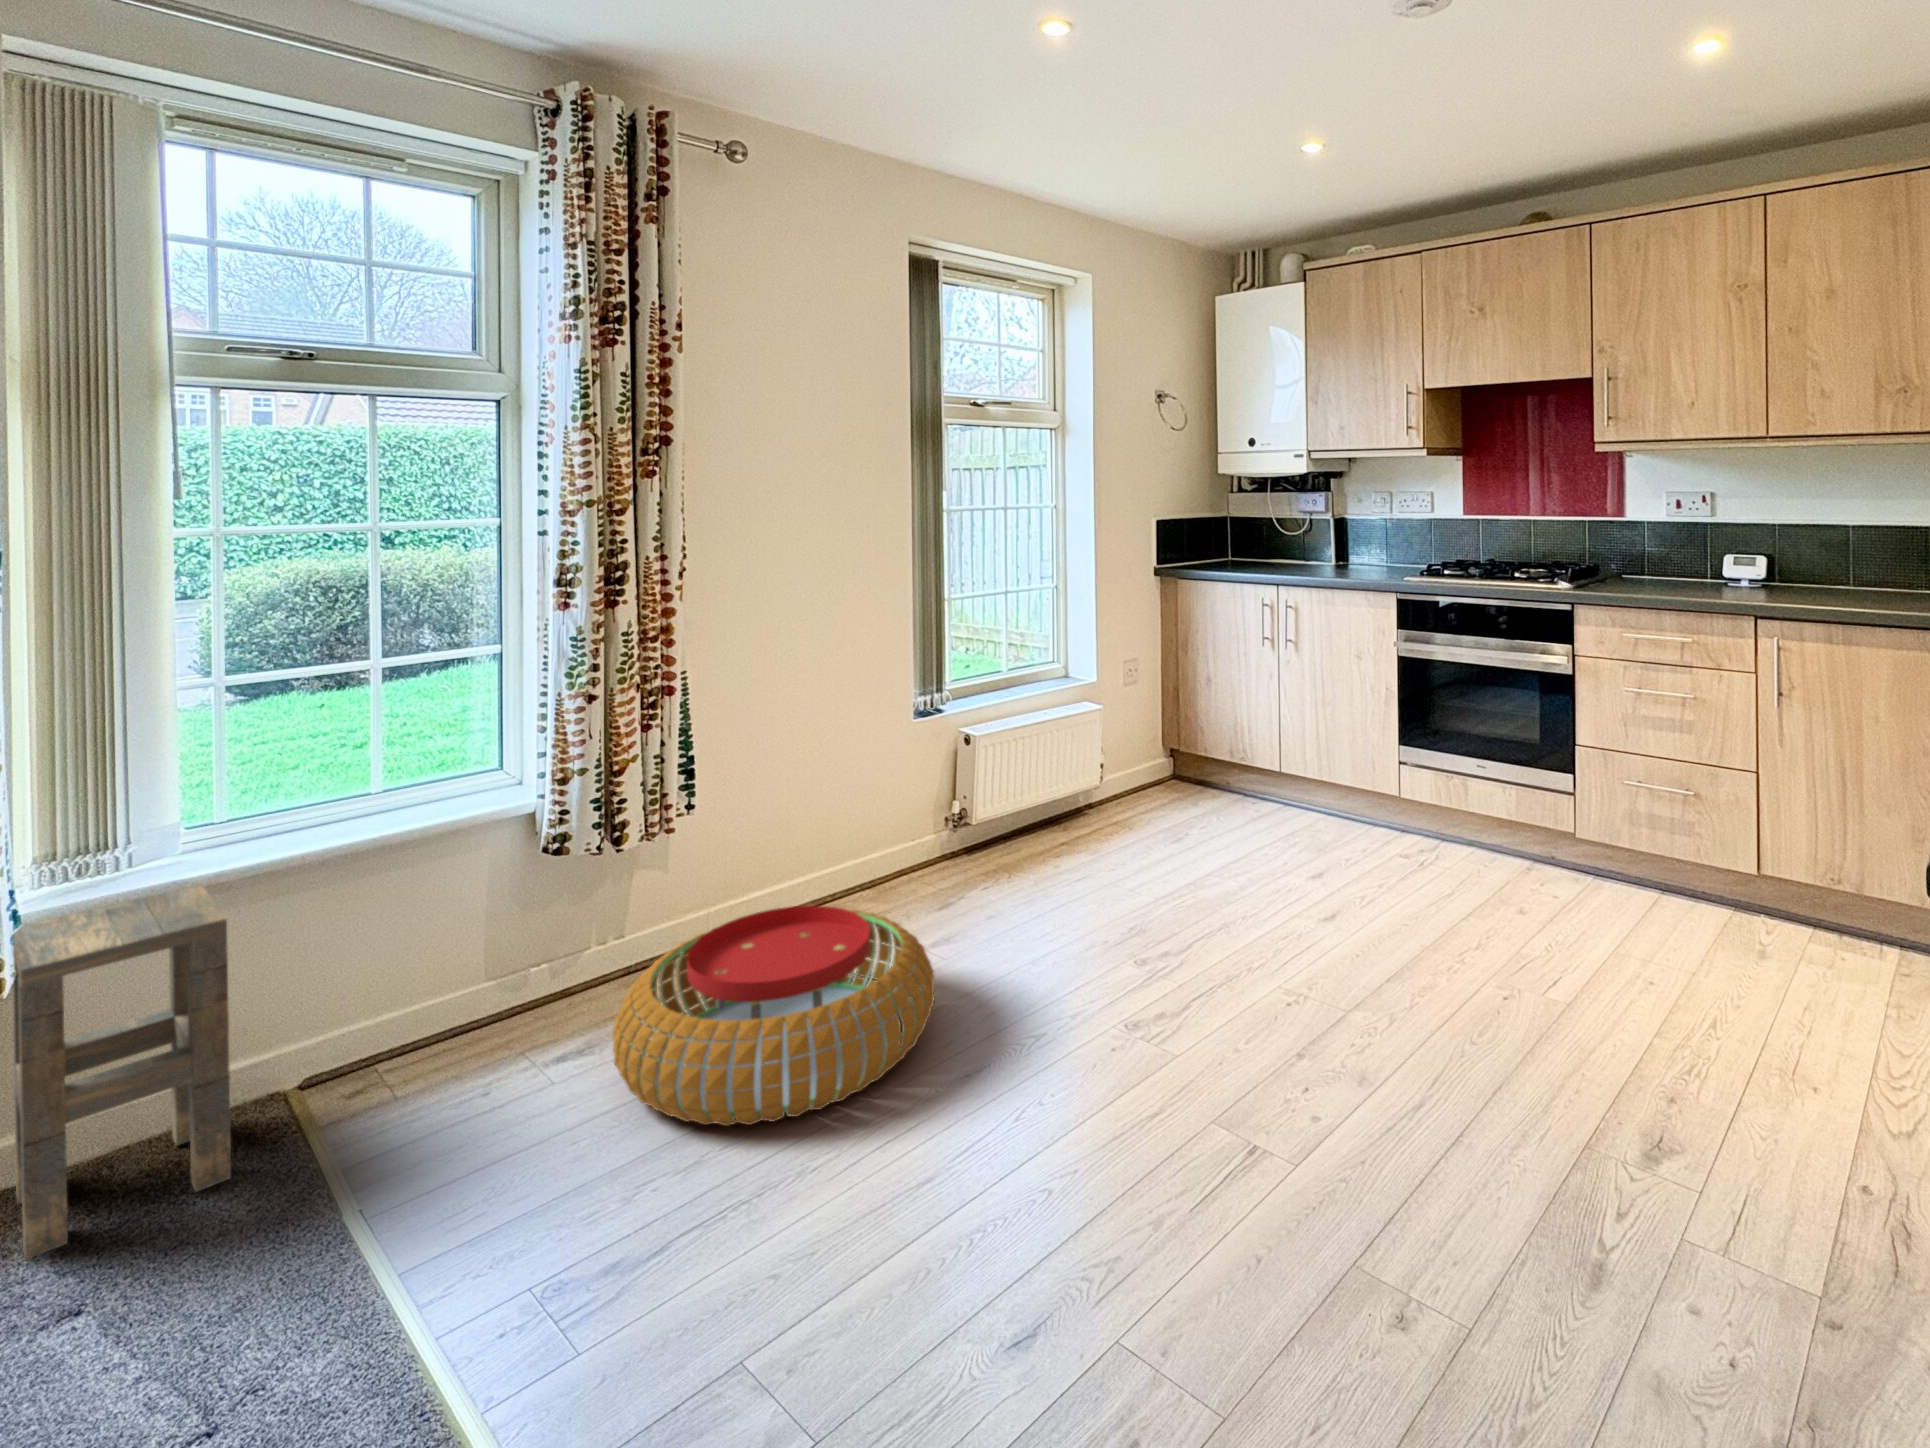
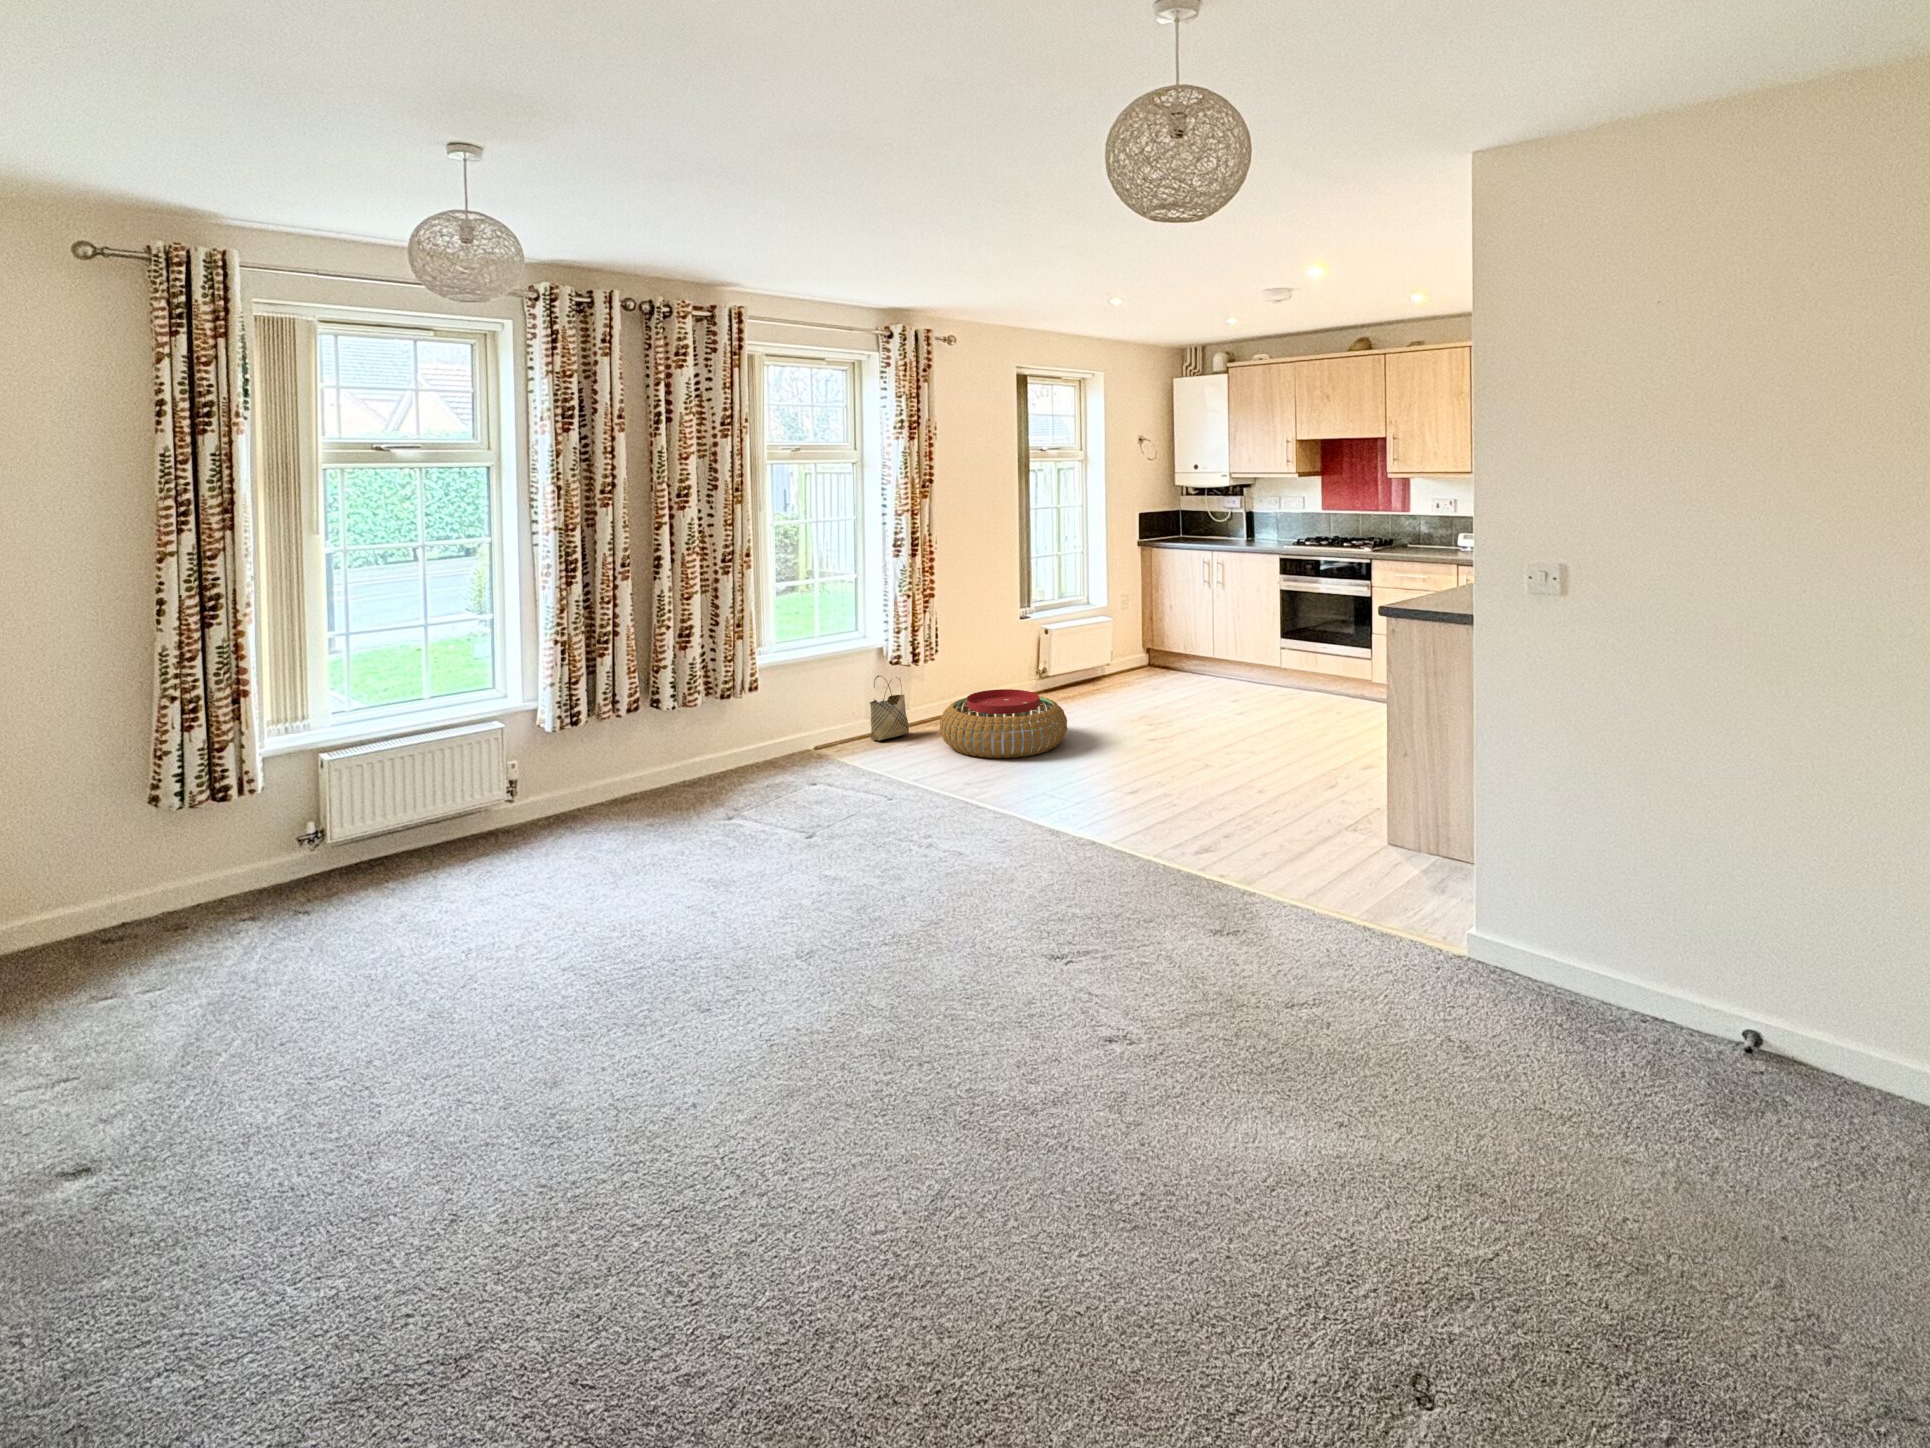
woven basket: none [471,878,588,1044] -> present [870,675,909,741]
side table: present [11,885,231,1260] -> none [748,662,823,778]

